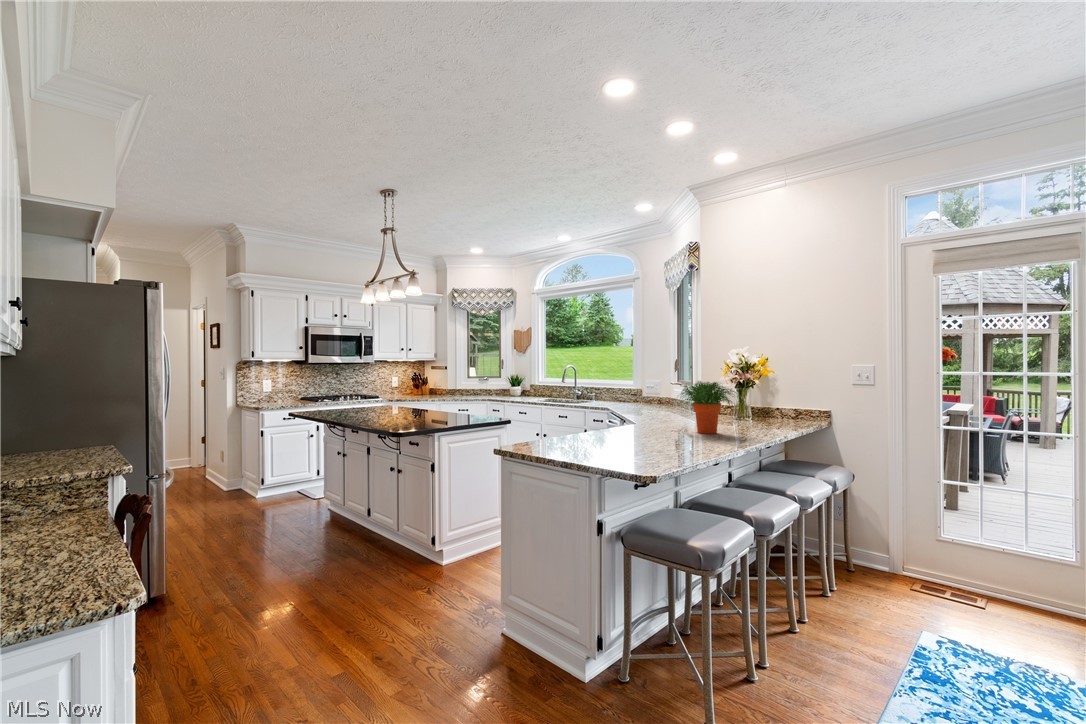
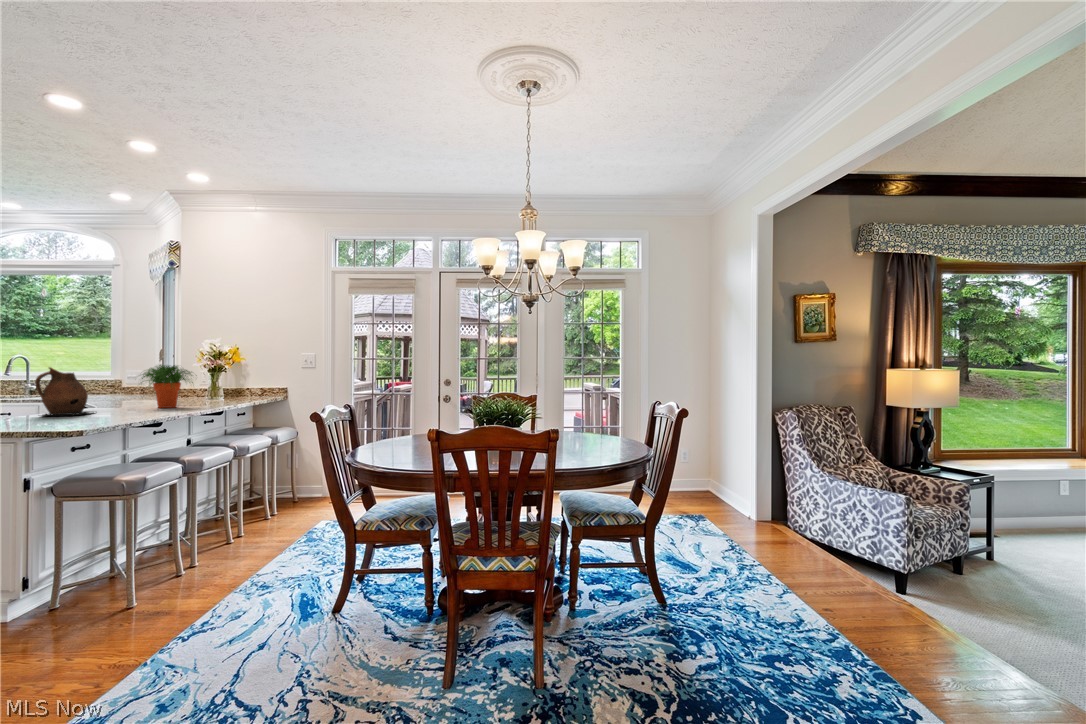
ceramic pitcher: none [597,386,646,441] -> present [35,367,93,416]

